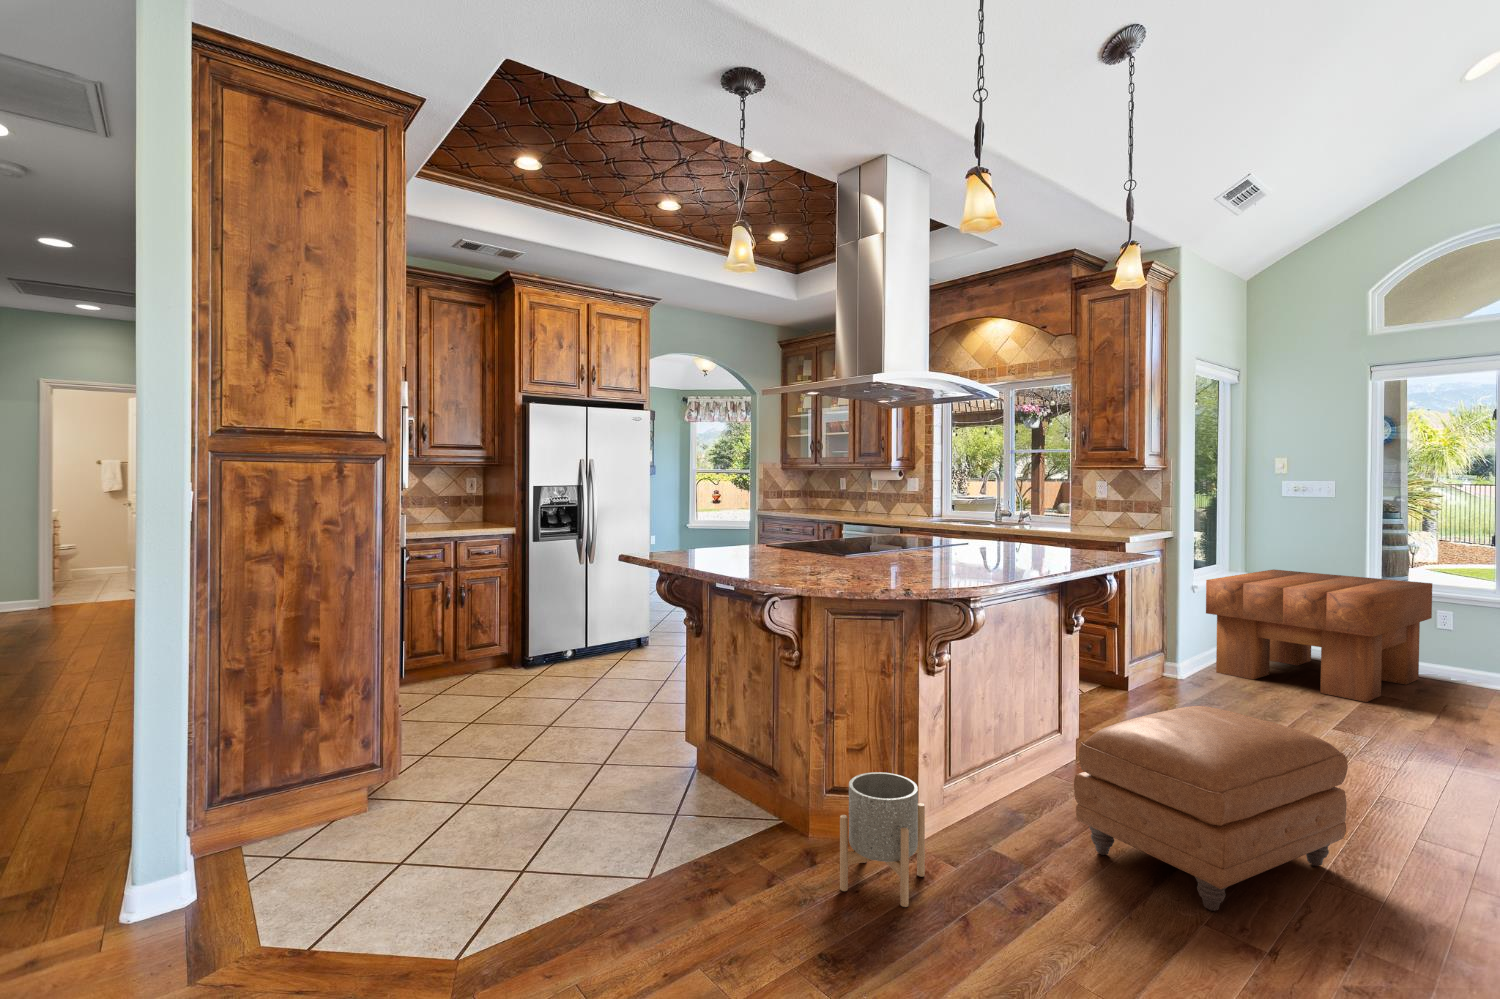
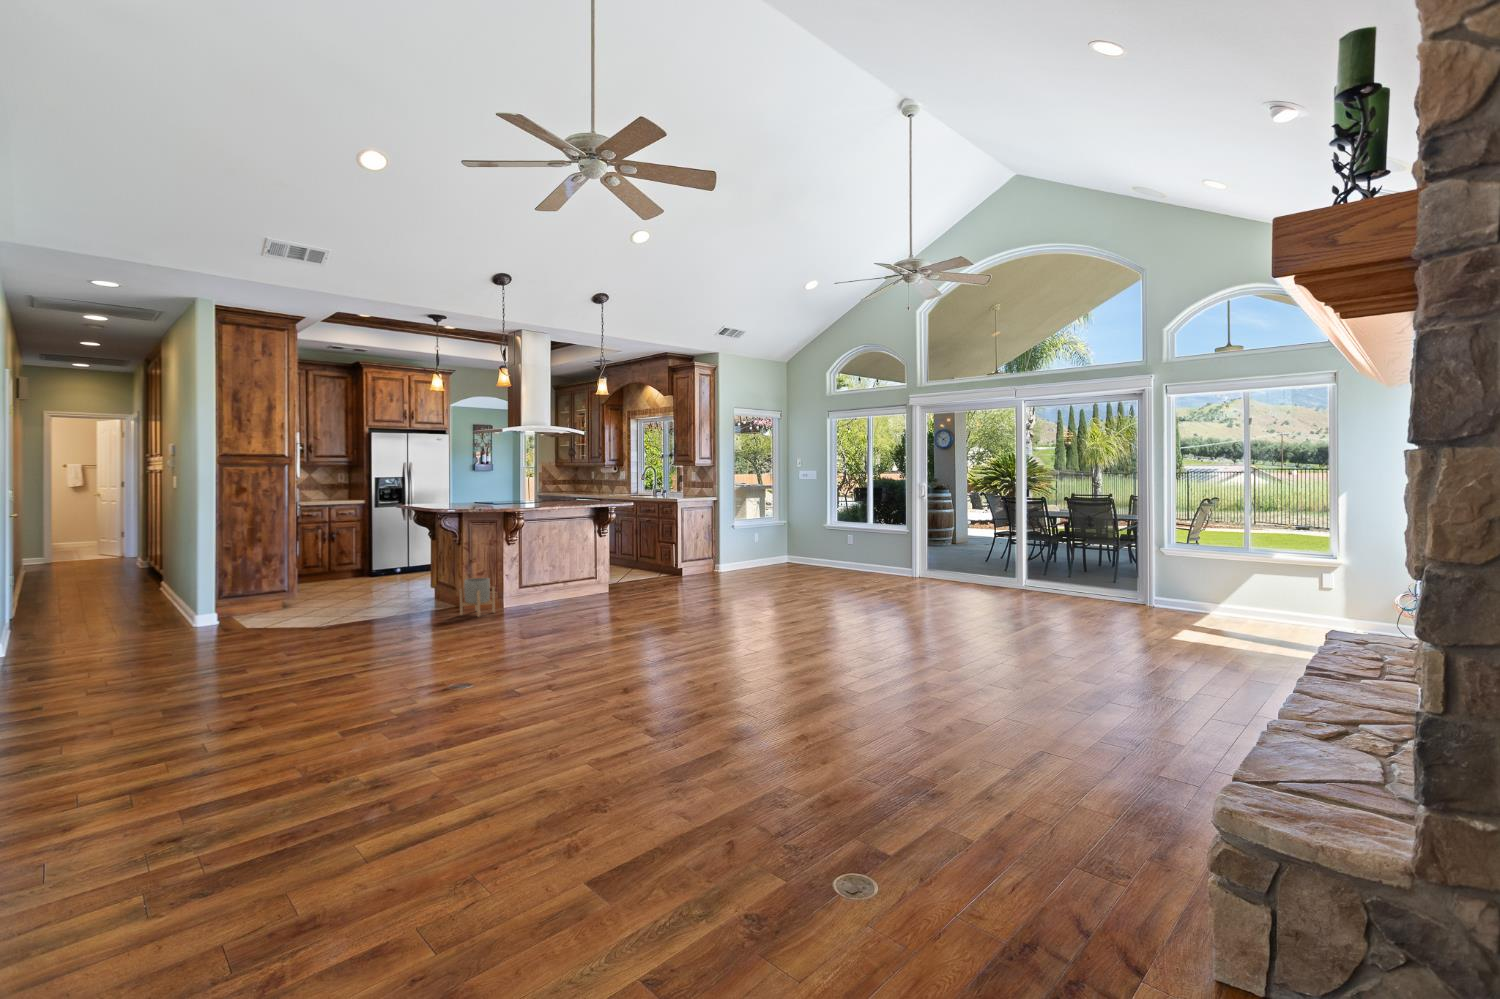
coffee table: present [1206,569,1432,702] -> none [732,520,833,576]
ottoman: present [1074,706,1348,911] -> none [560,557,648,614]

